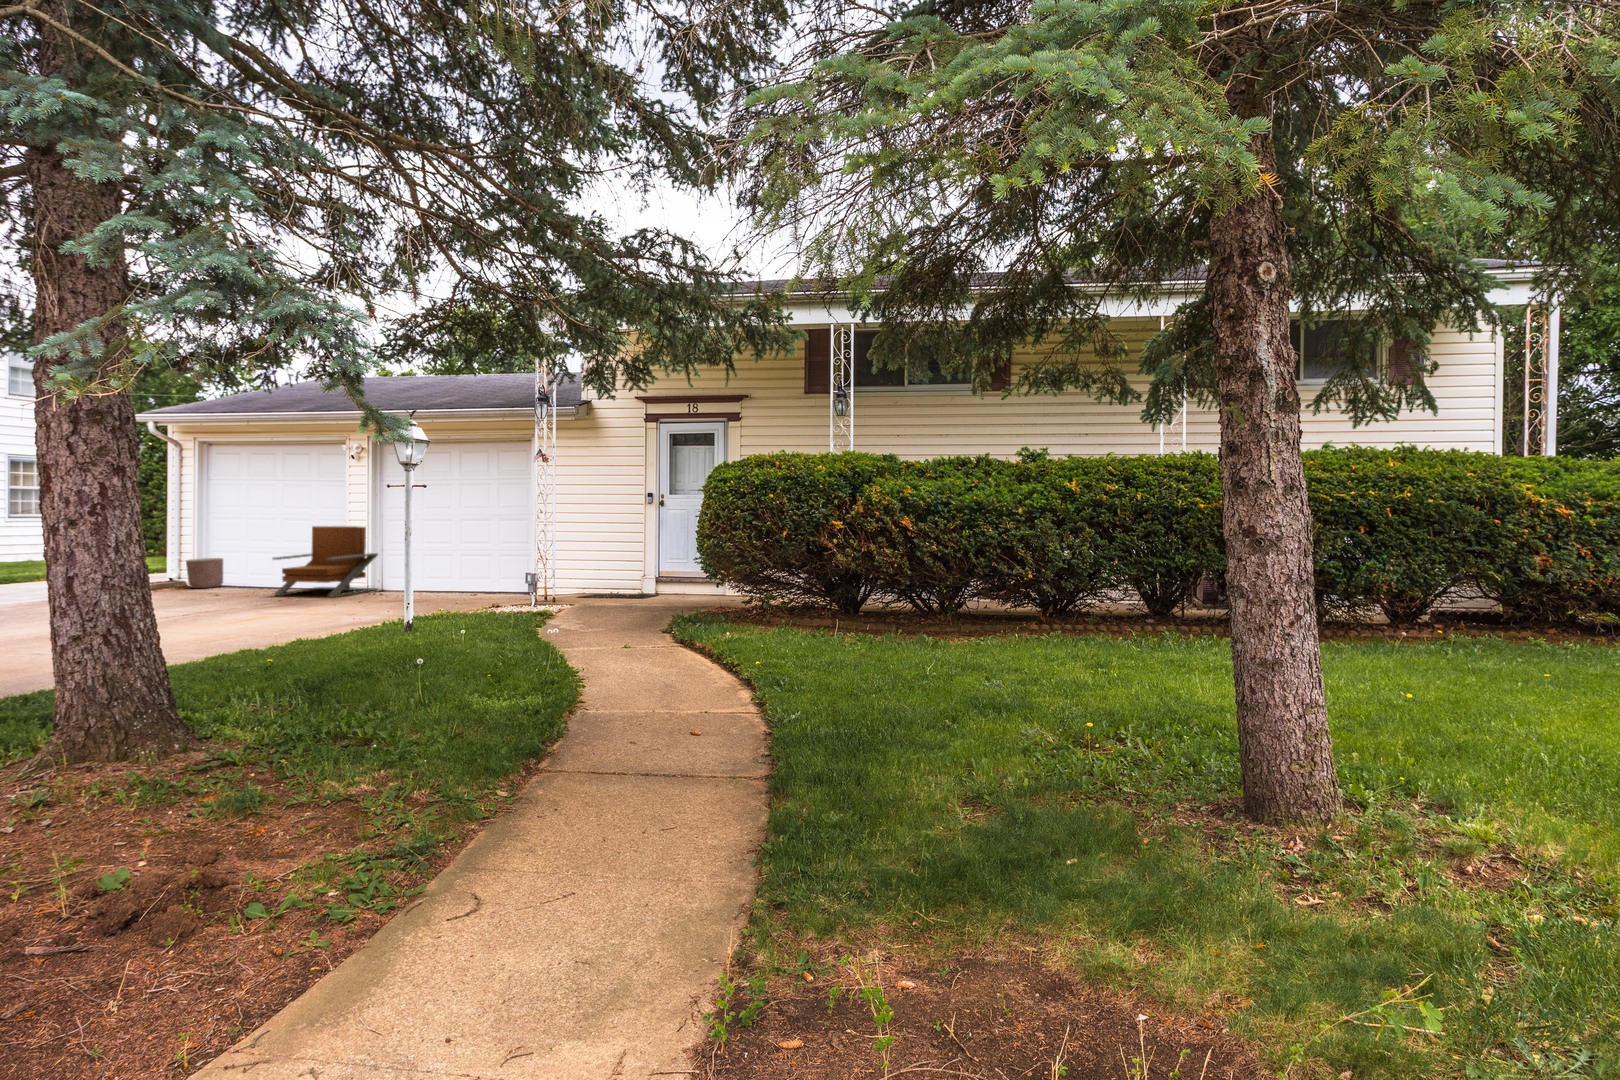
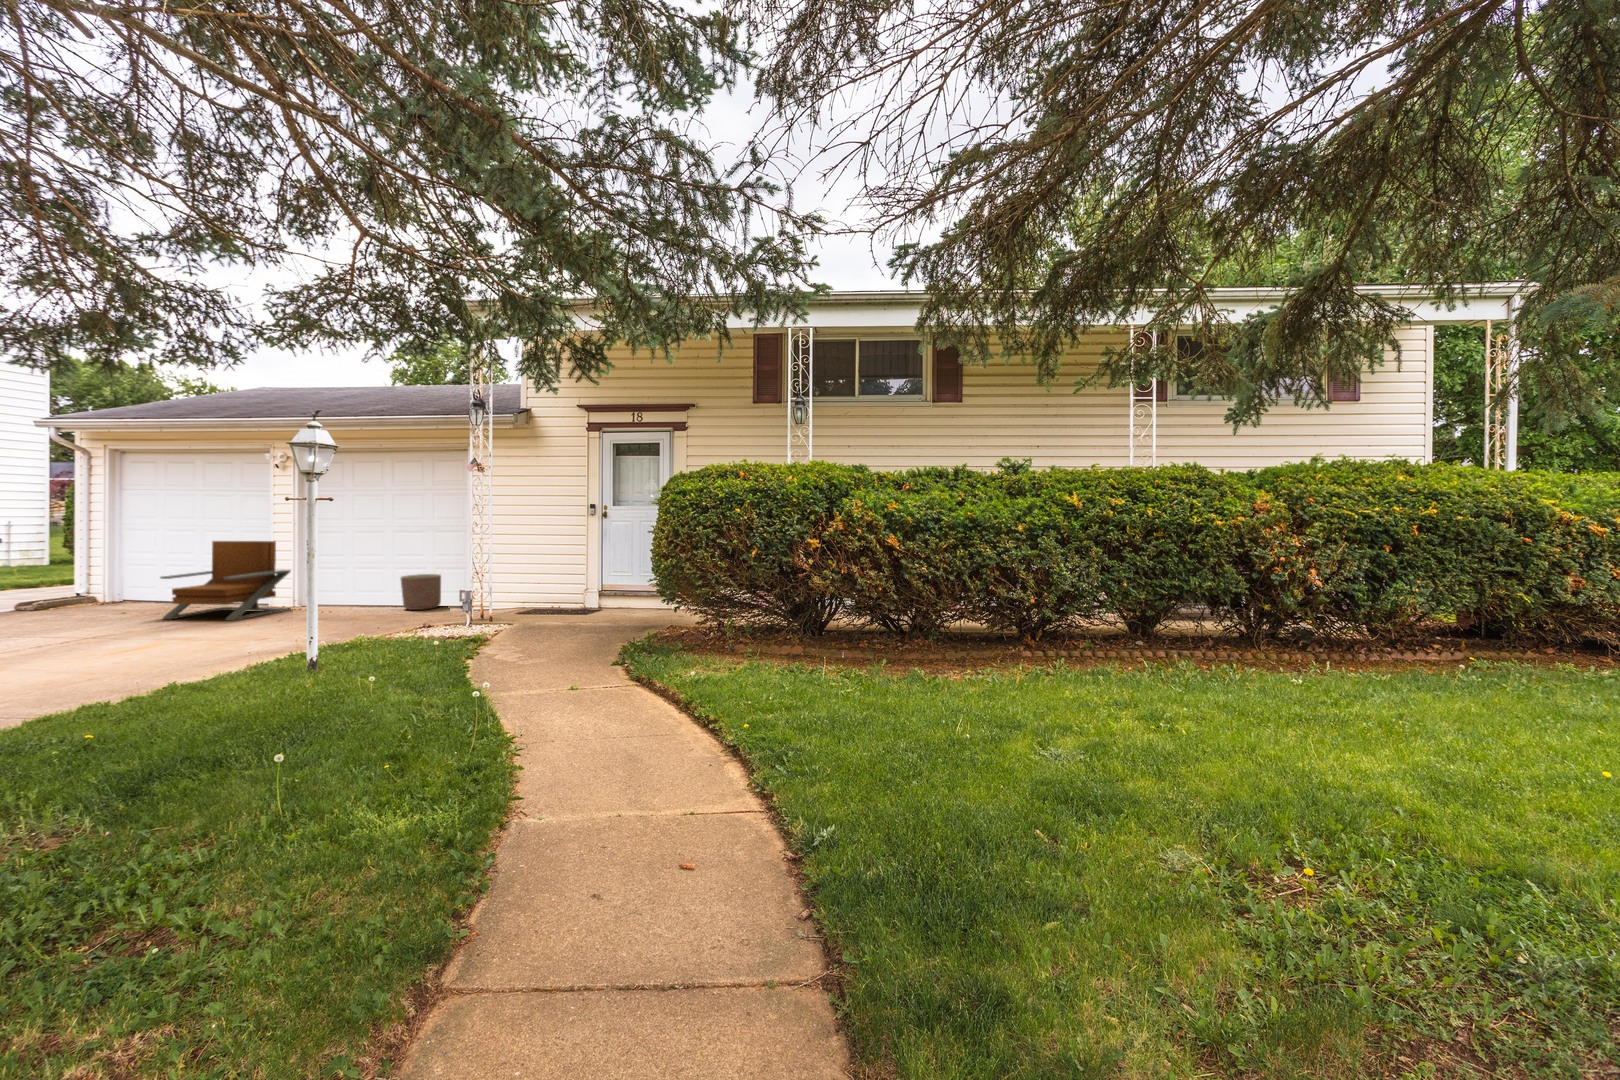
planter: present [186,558,223,588] -> present [401,574,441,610]

